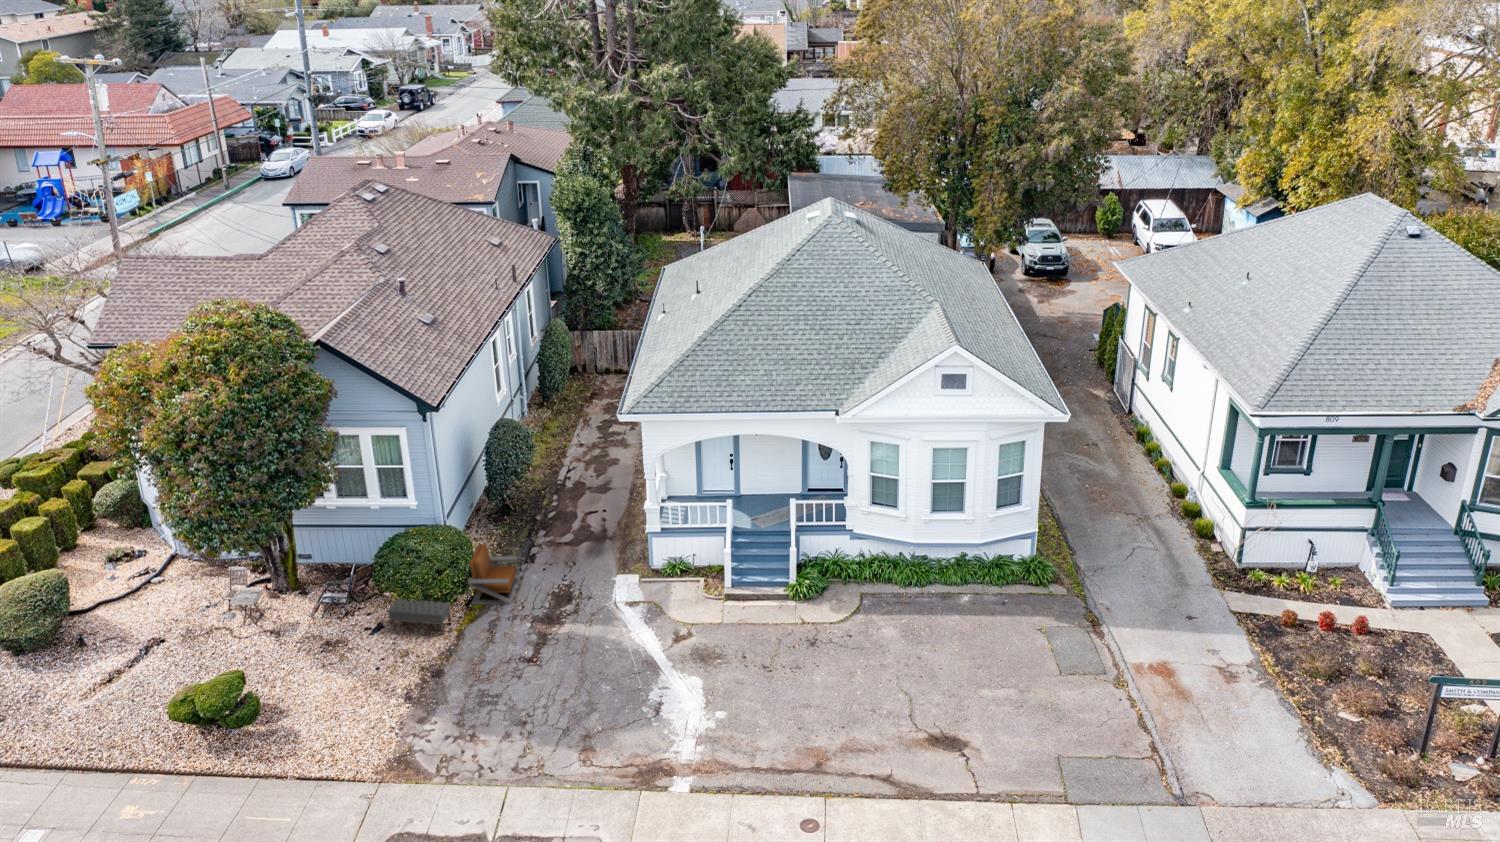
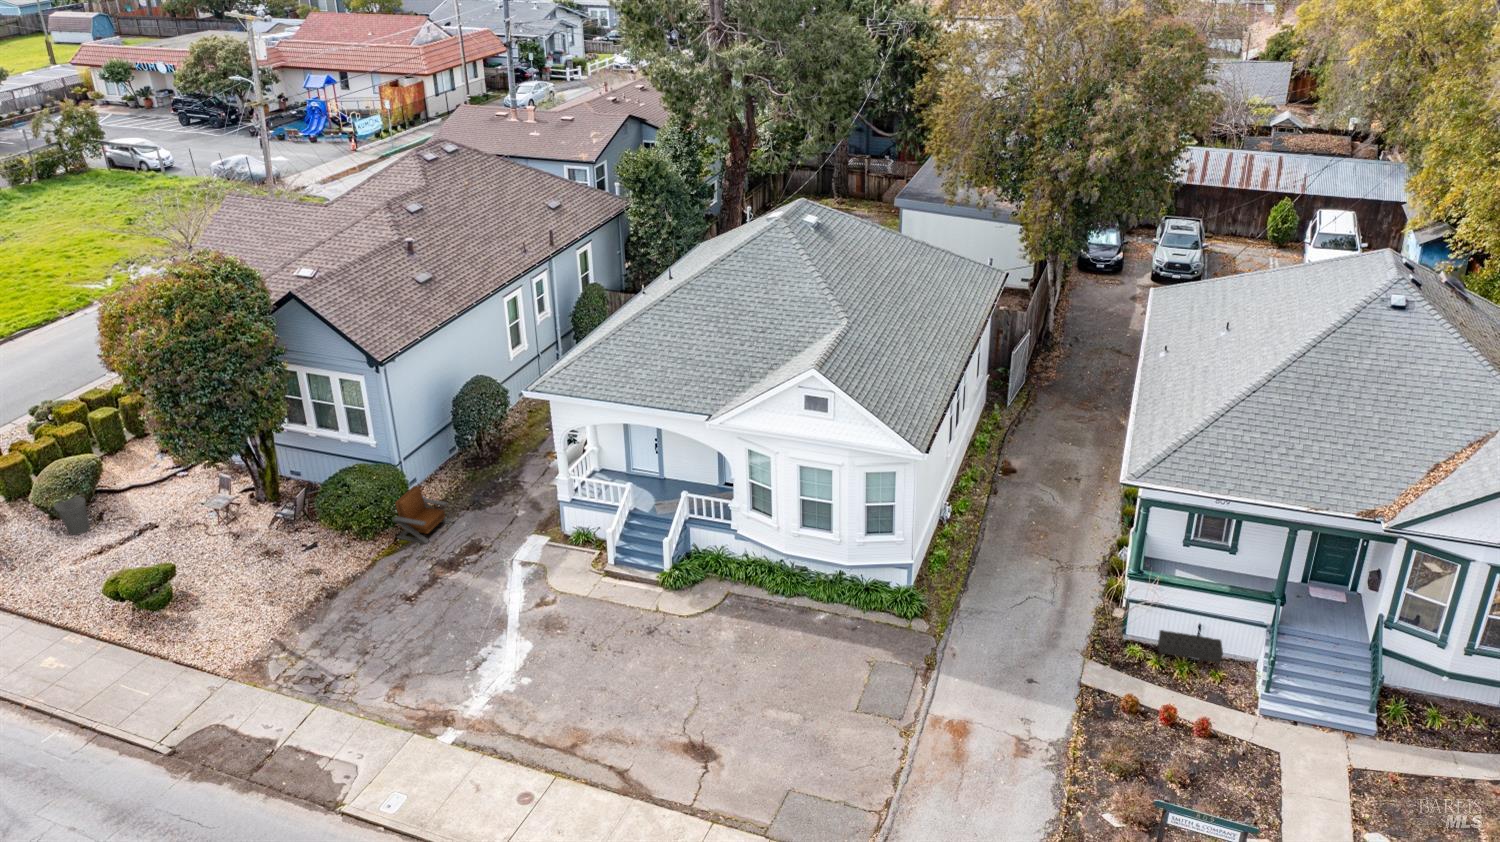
bench: present [388,599,451,634] -> present [1157,630,1223,672]
trash can: none [26,621,69,671] -> present [54,496,90,535]

